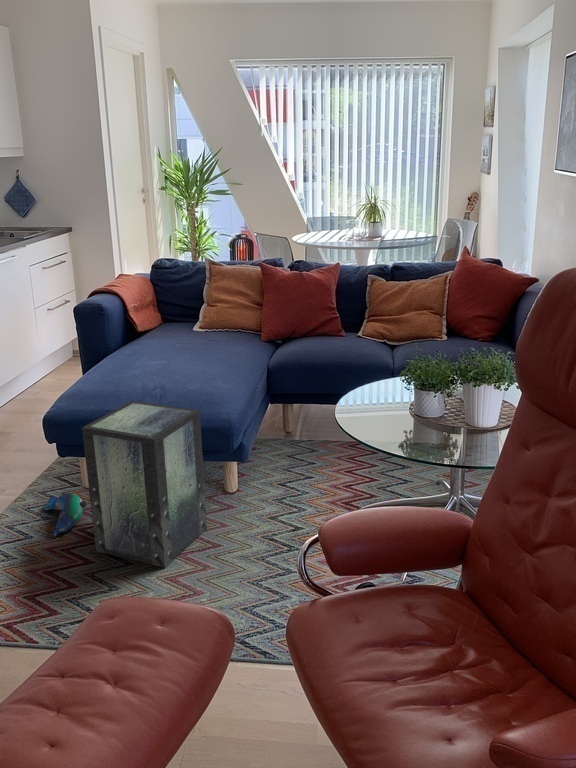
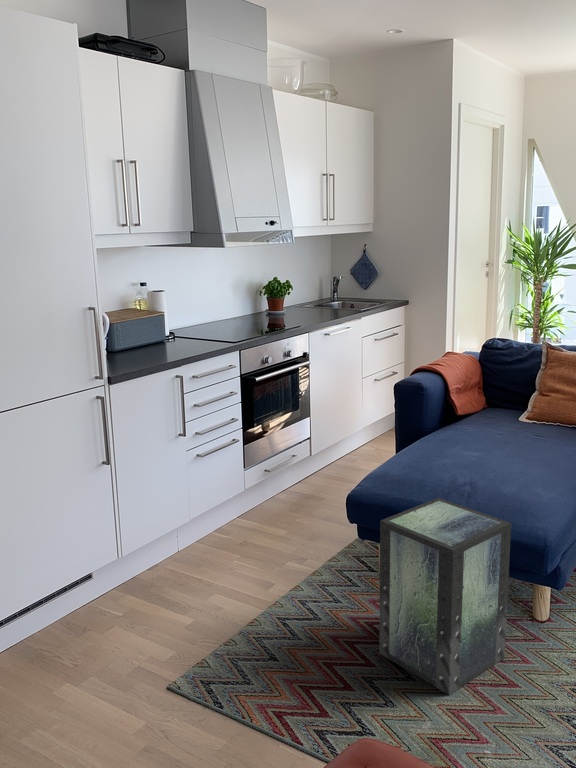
plush toy: present [44,493,87,536] -> none [336,580,379,625]

